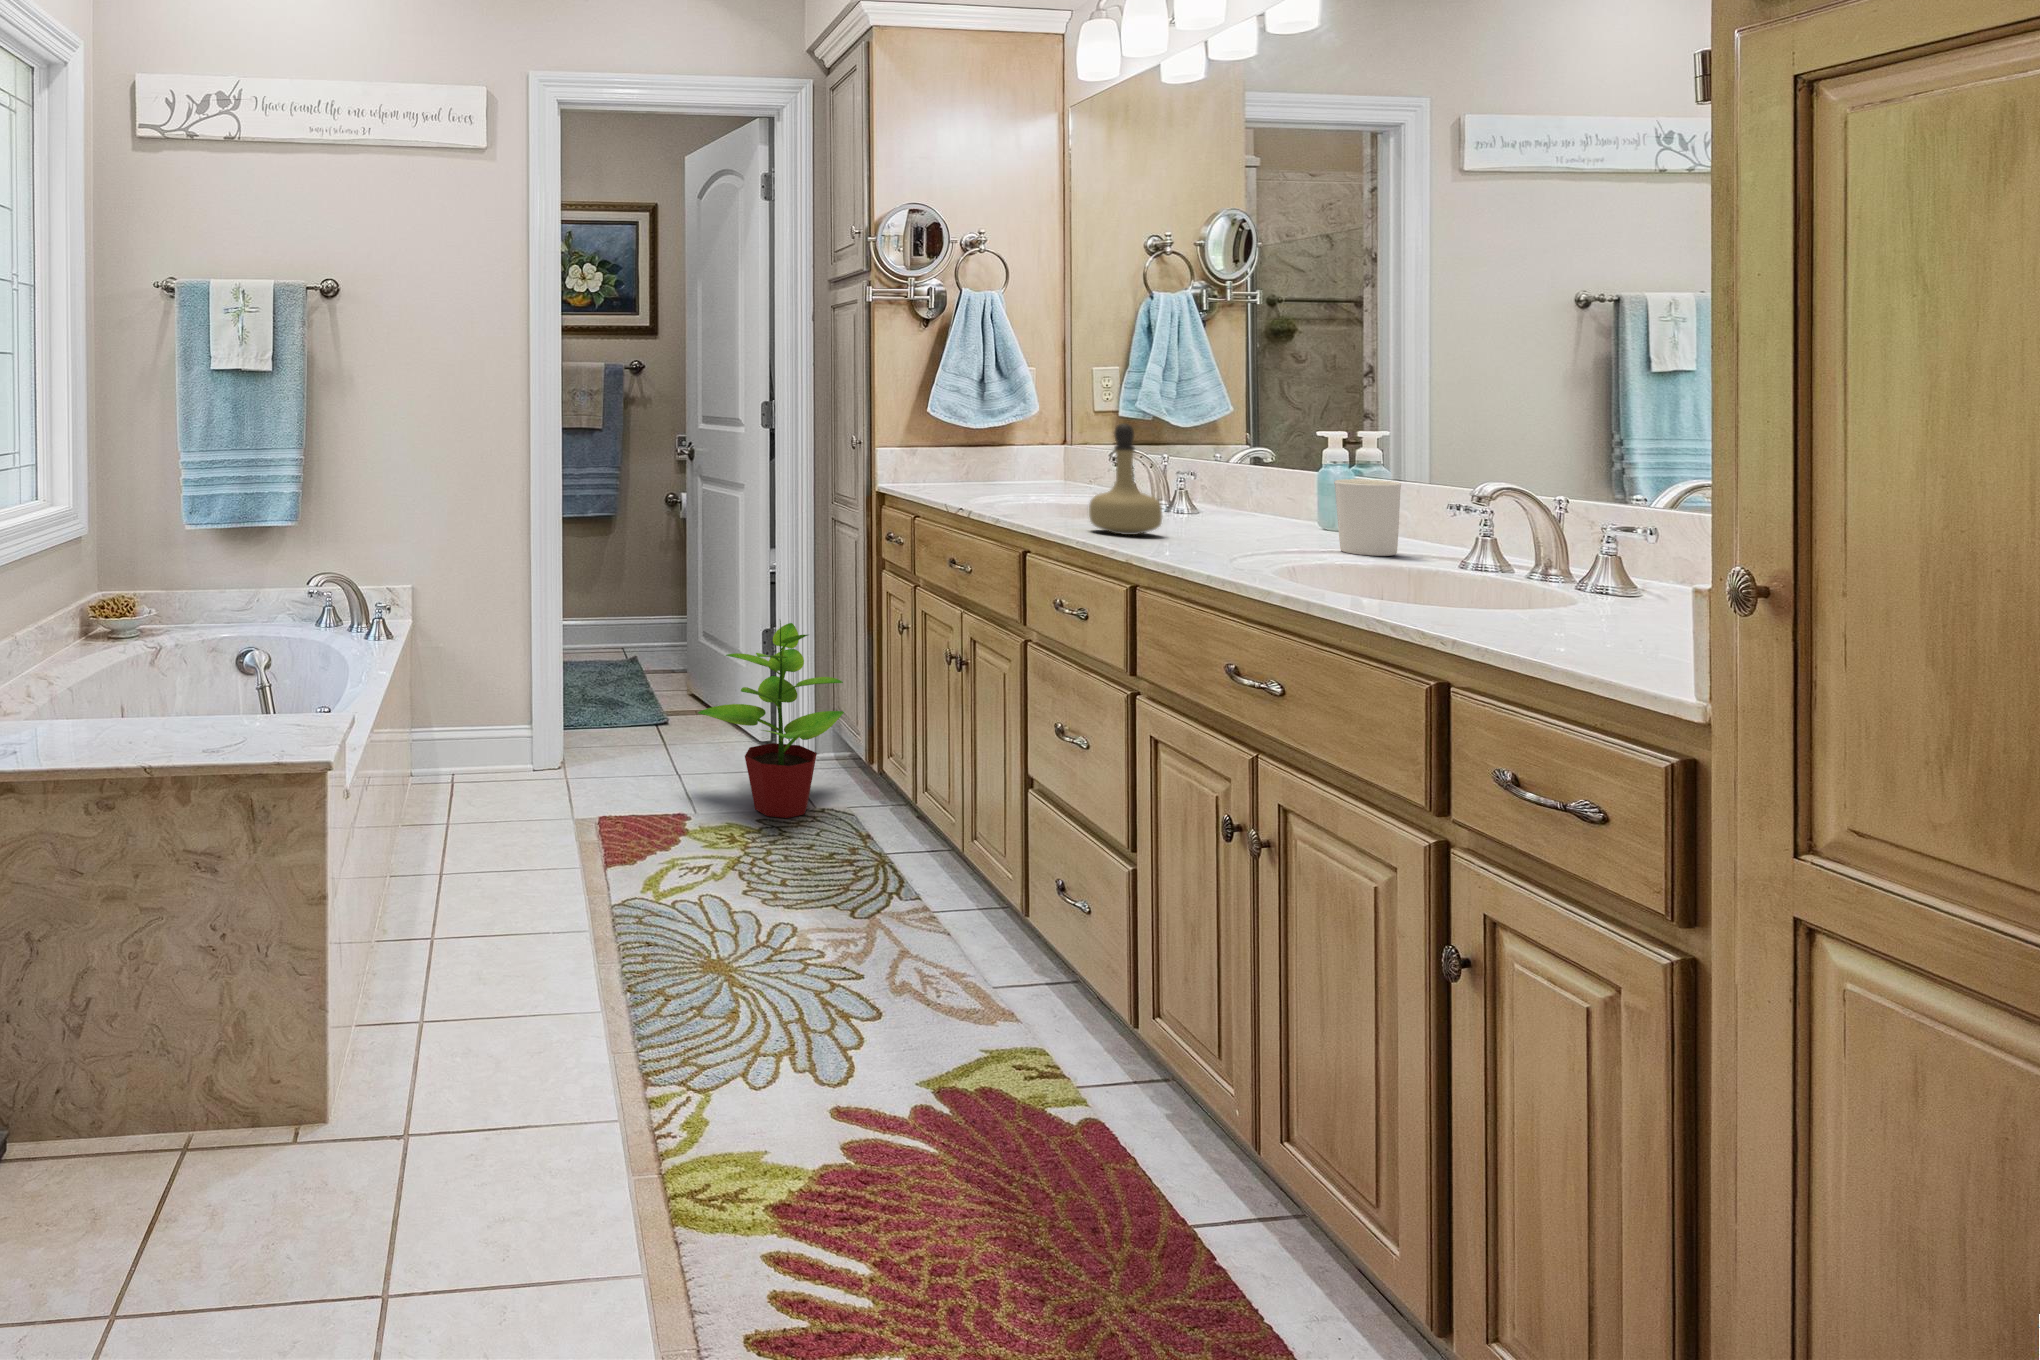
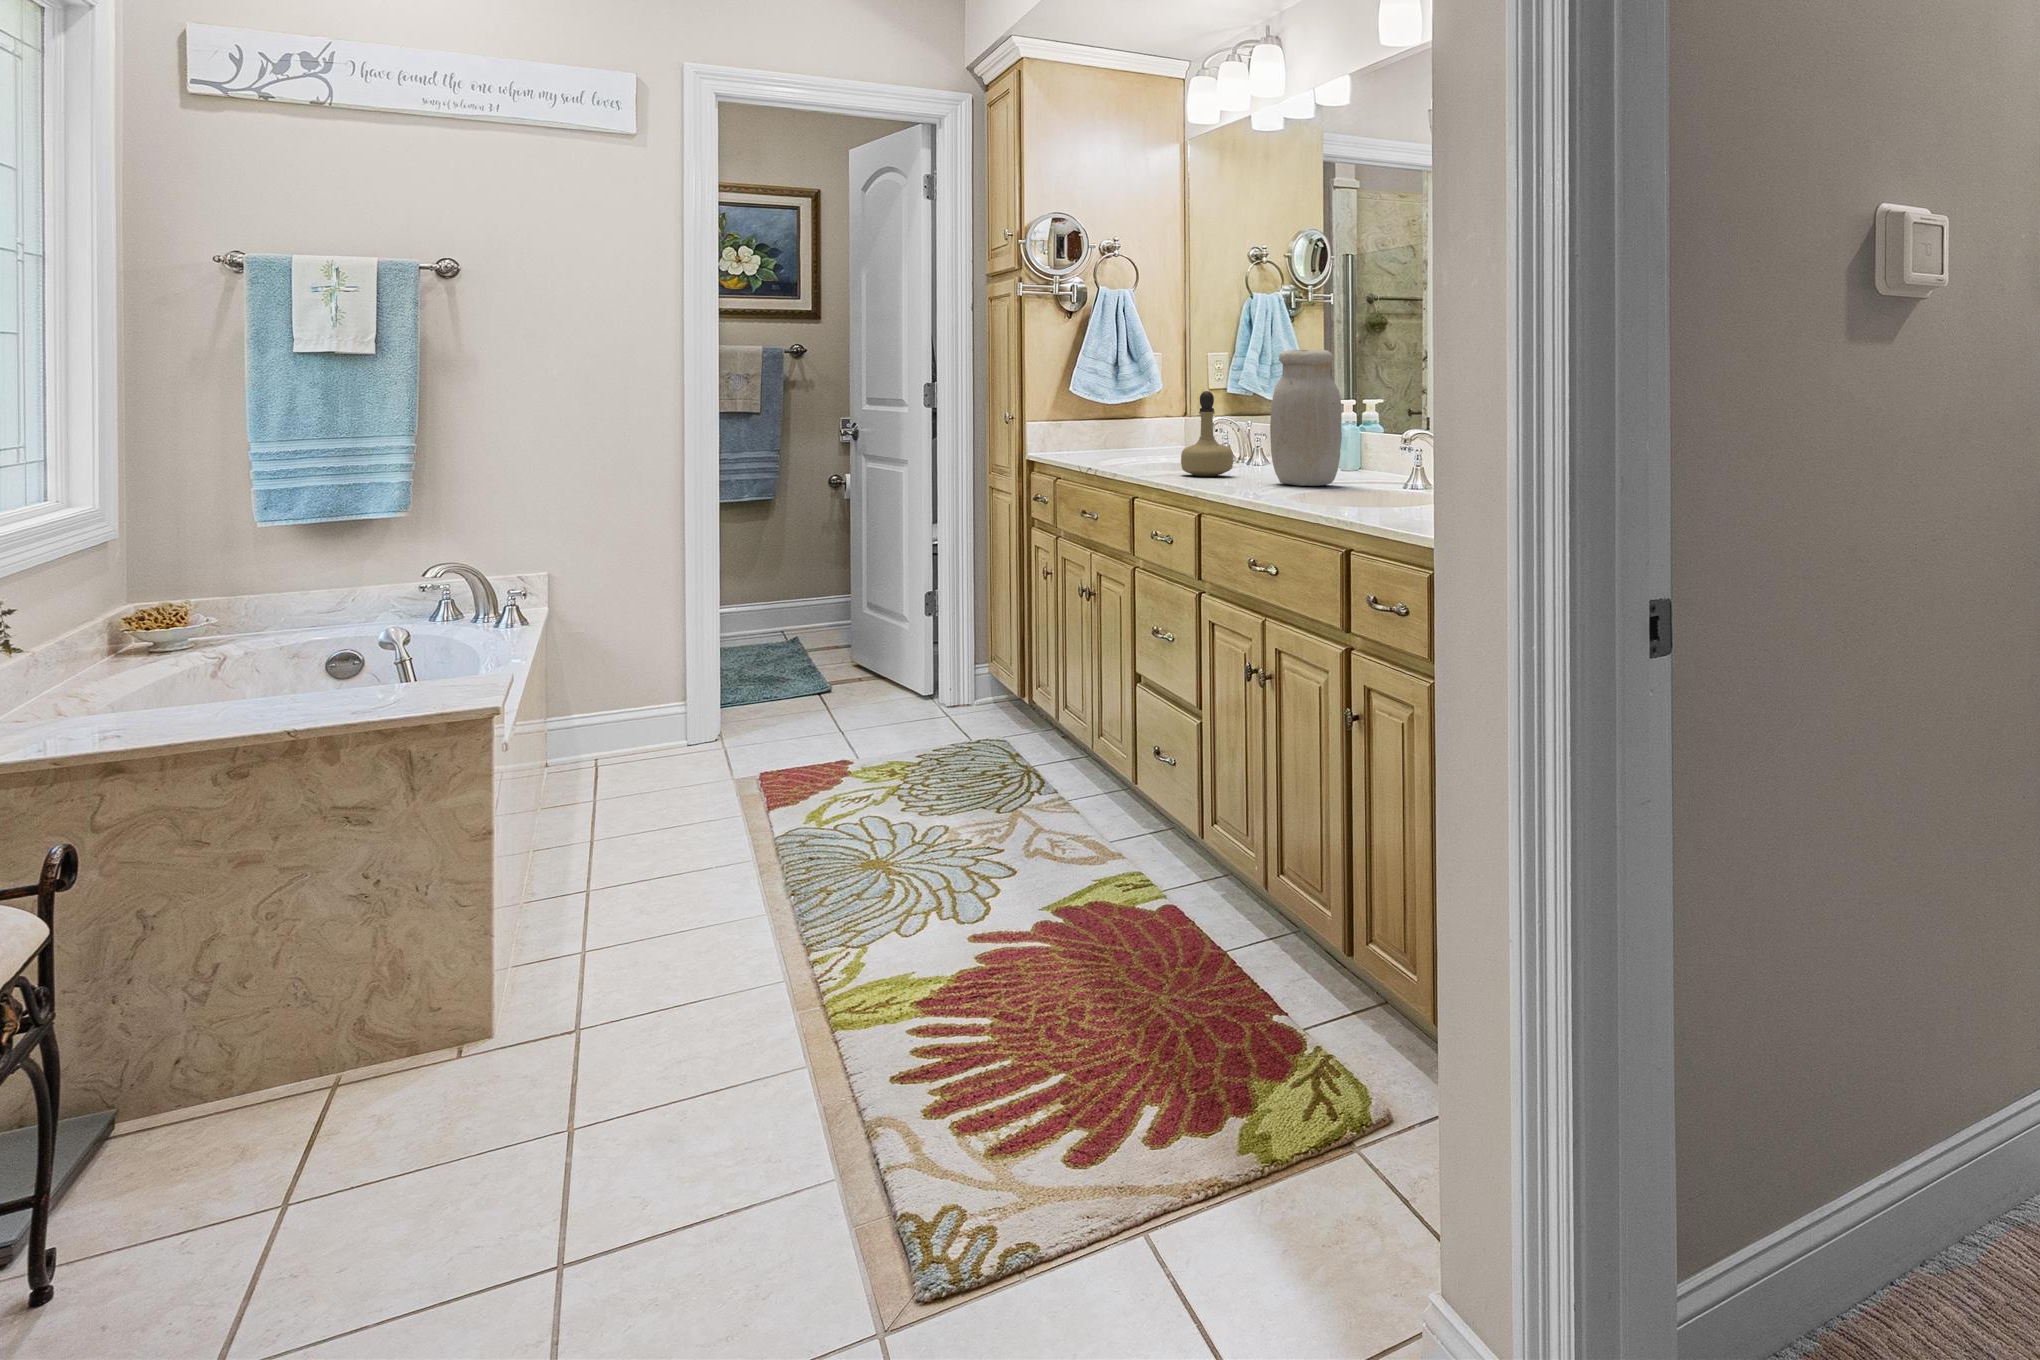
jar: none [1228,371,1340,562] -> present [1270,349,1342,486]
candle holder: present [1334,479,1401,556] -> none [1348,429,1389,482]
potted plant: present [698,621,844,818] -> none [858,576,996,754]

